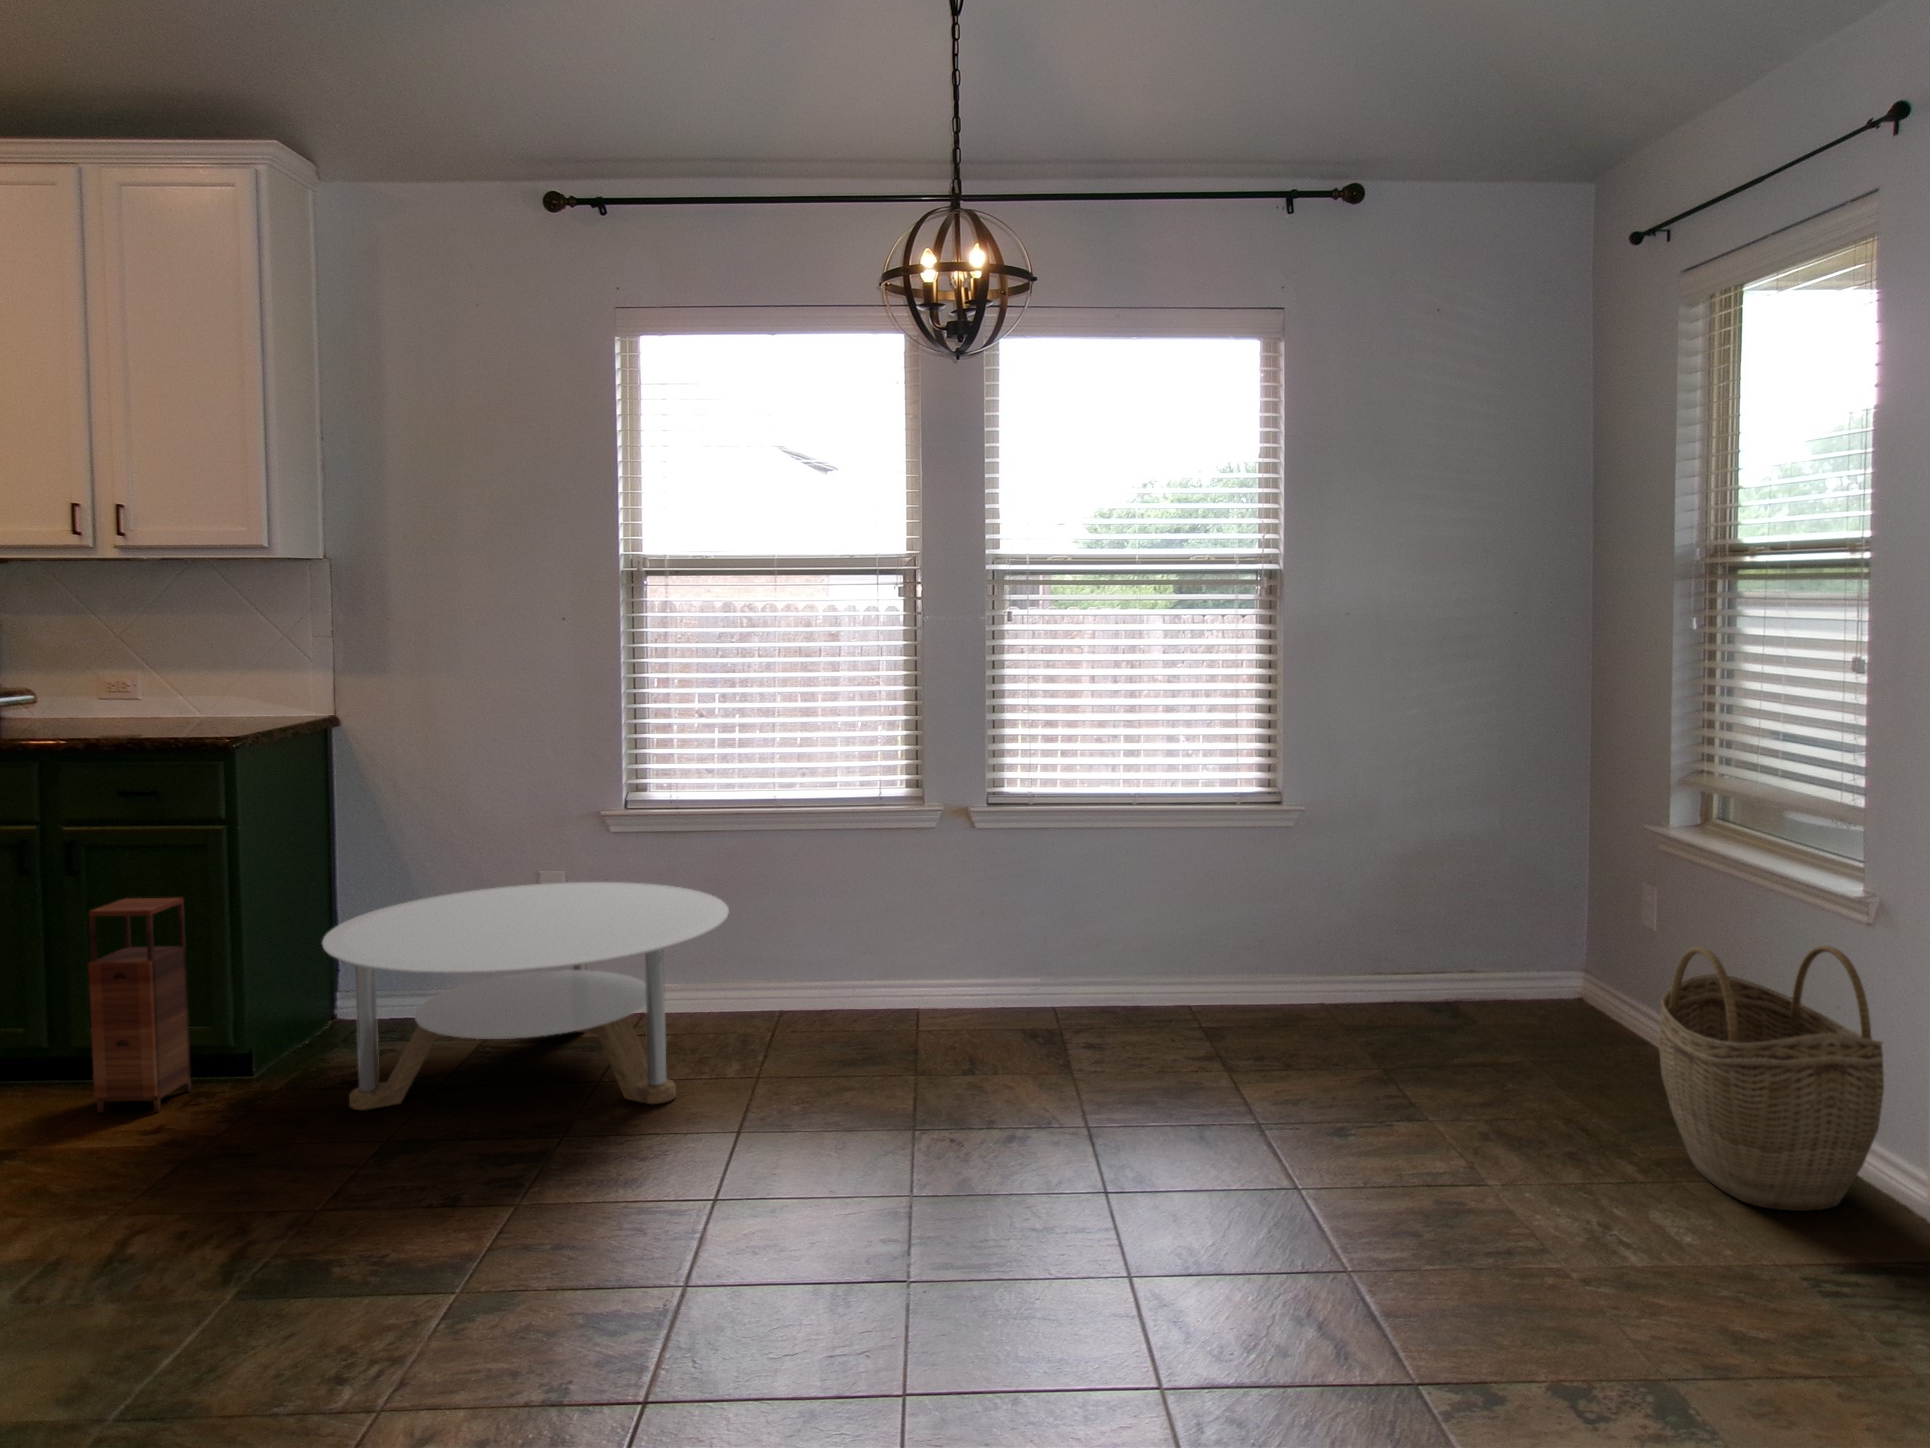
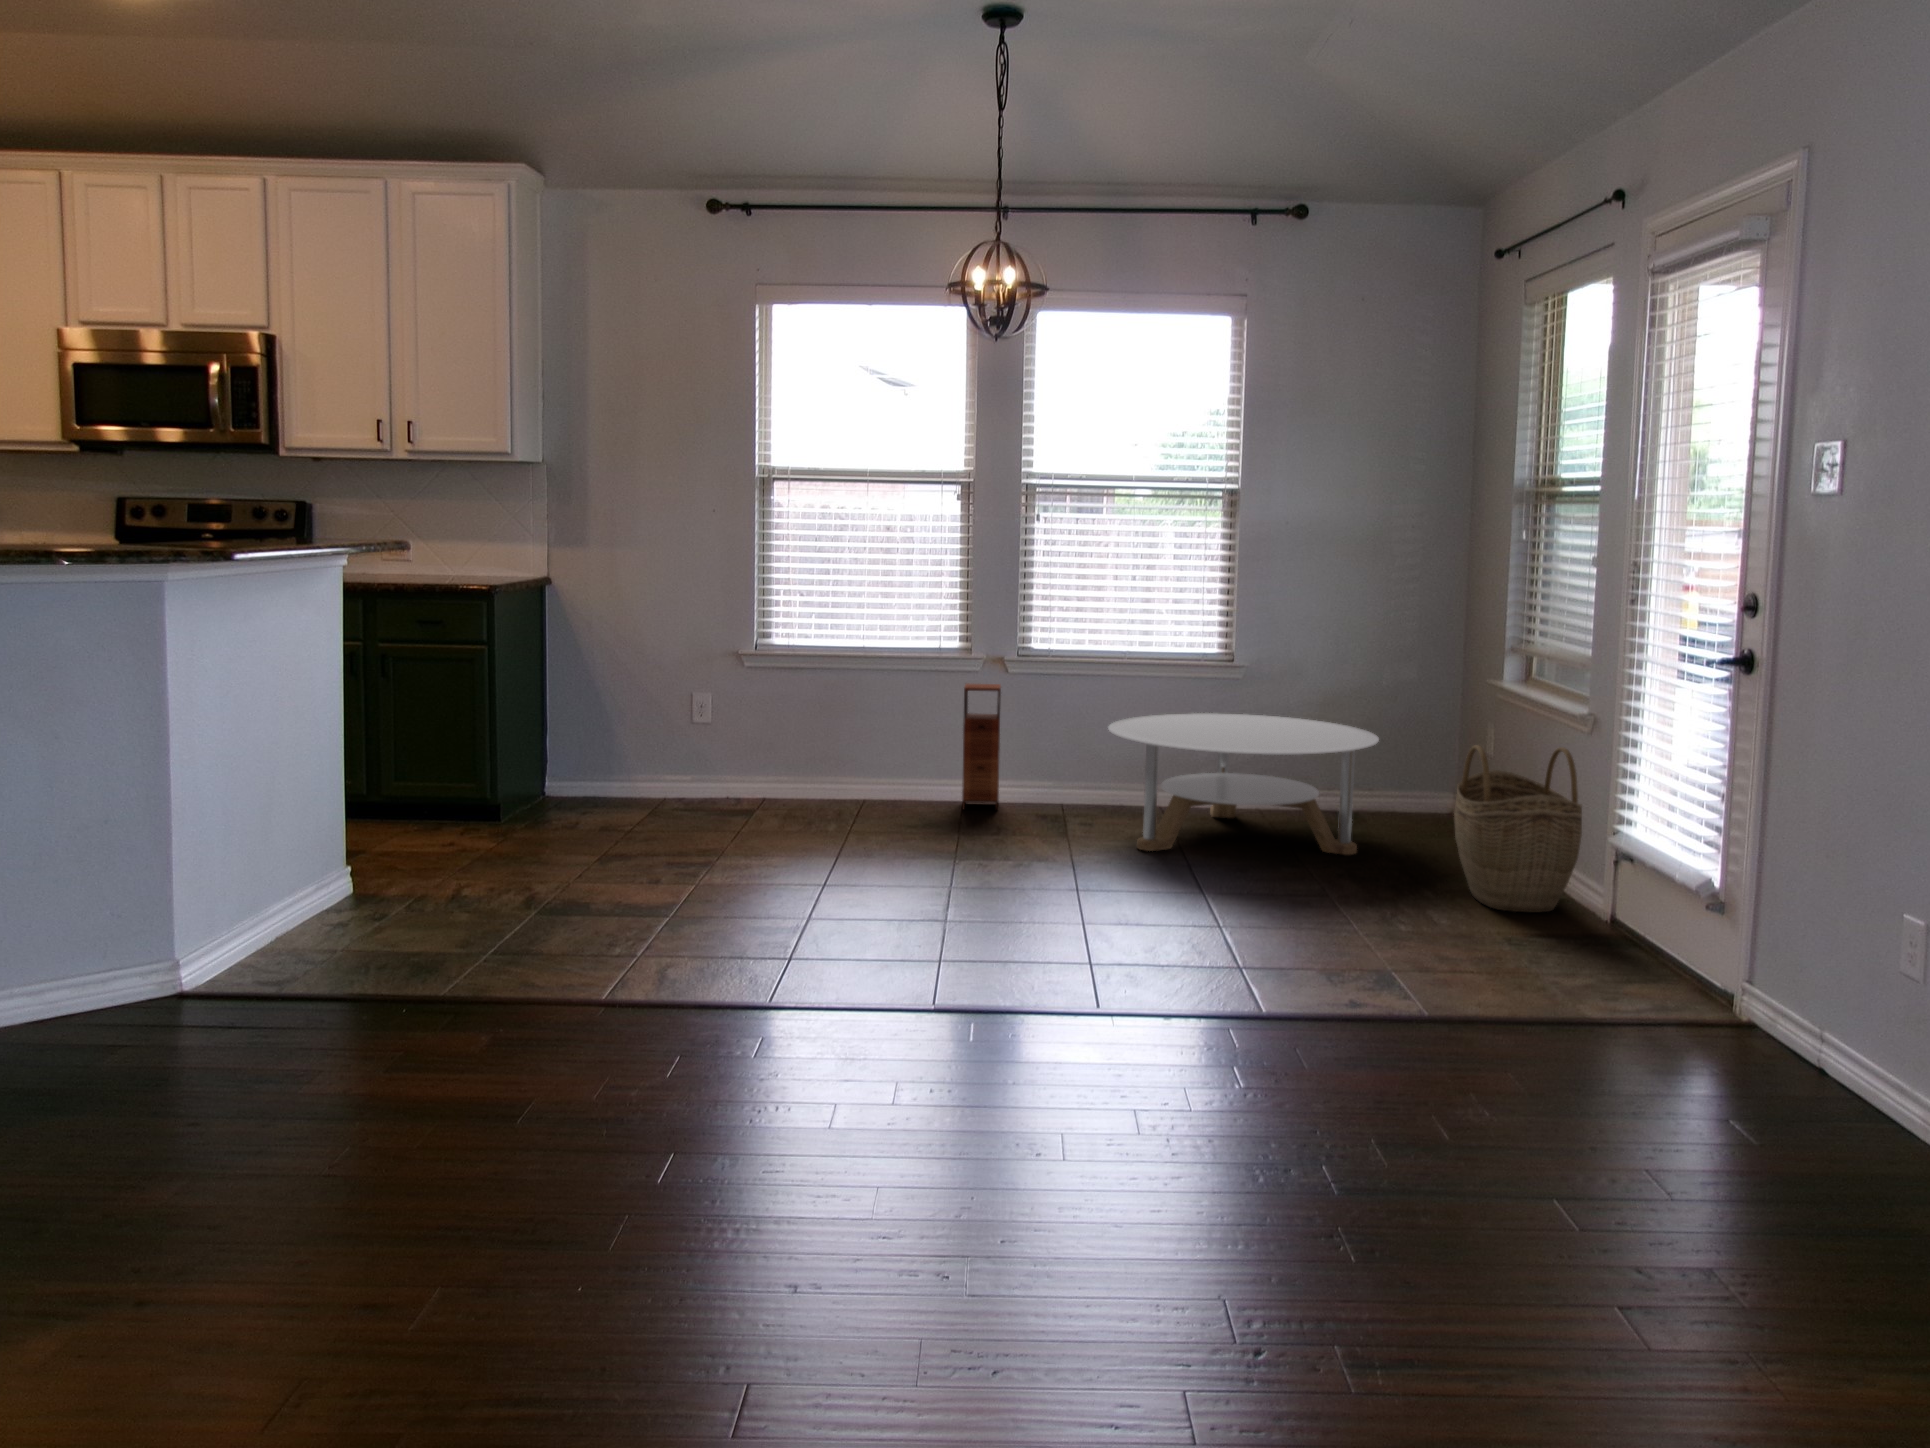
round table: present [322,882,729,1110] -> present [1108,713,1379,855]
storage cabinet: present [88,897,191,1113] -> present [962,683,1001,809]

